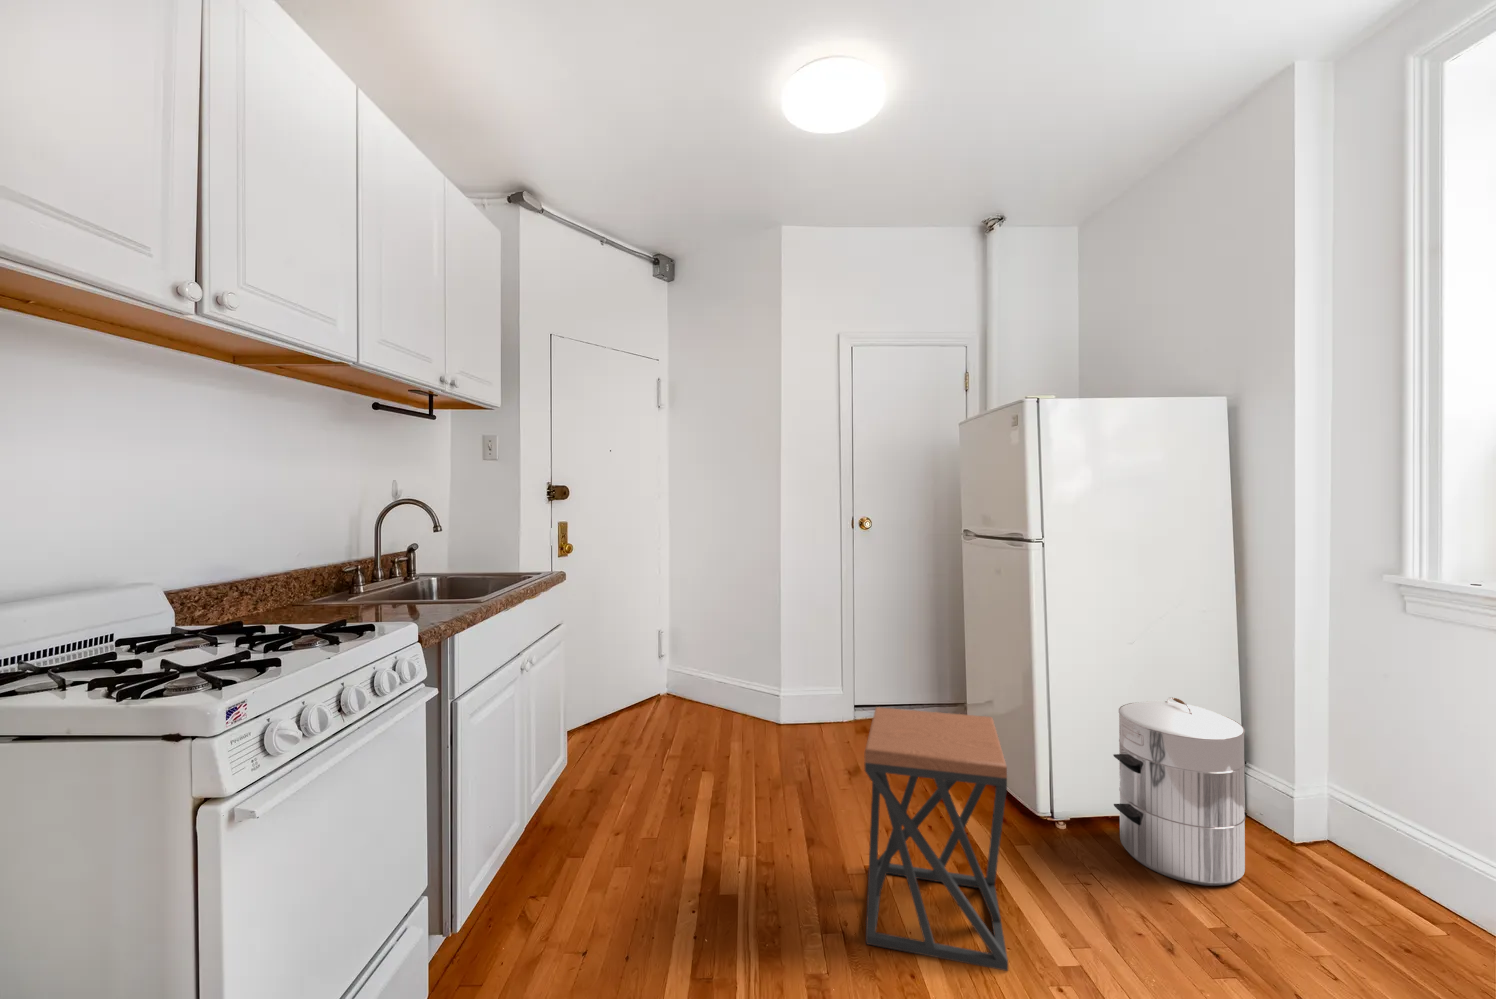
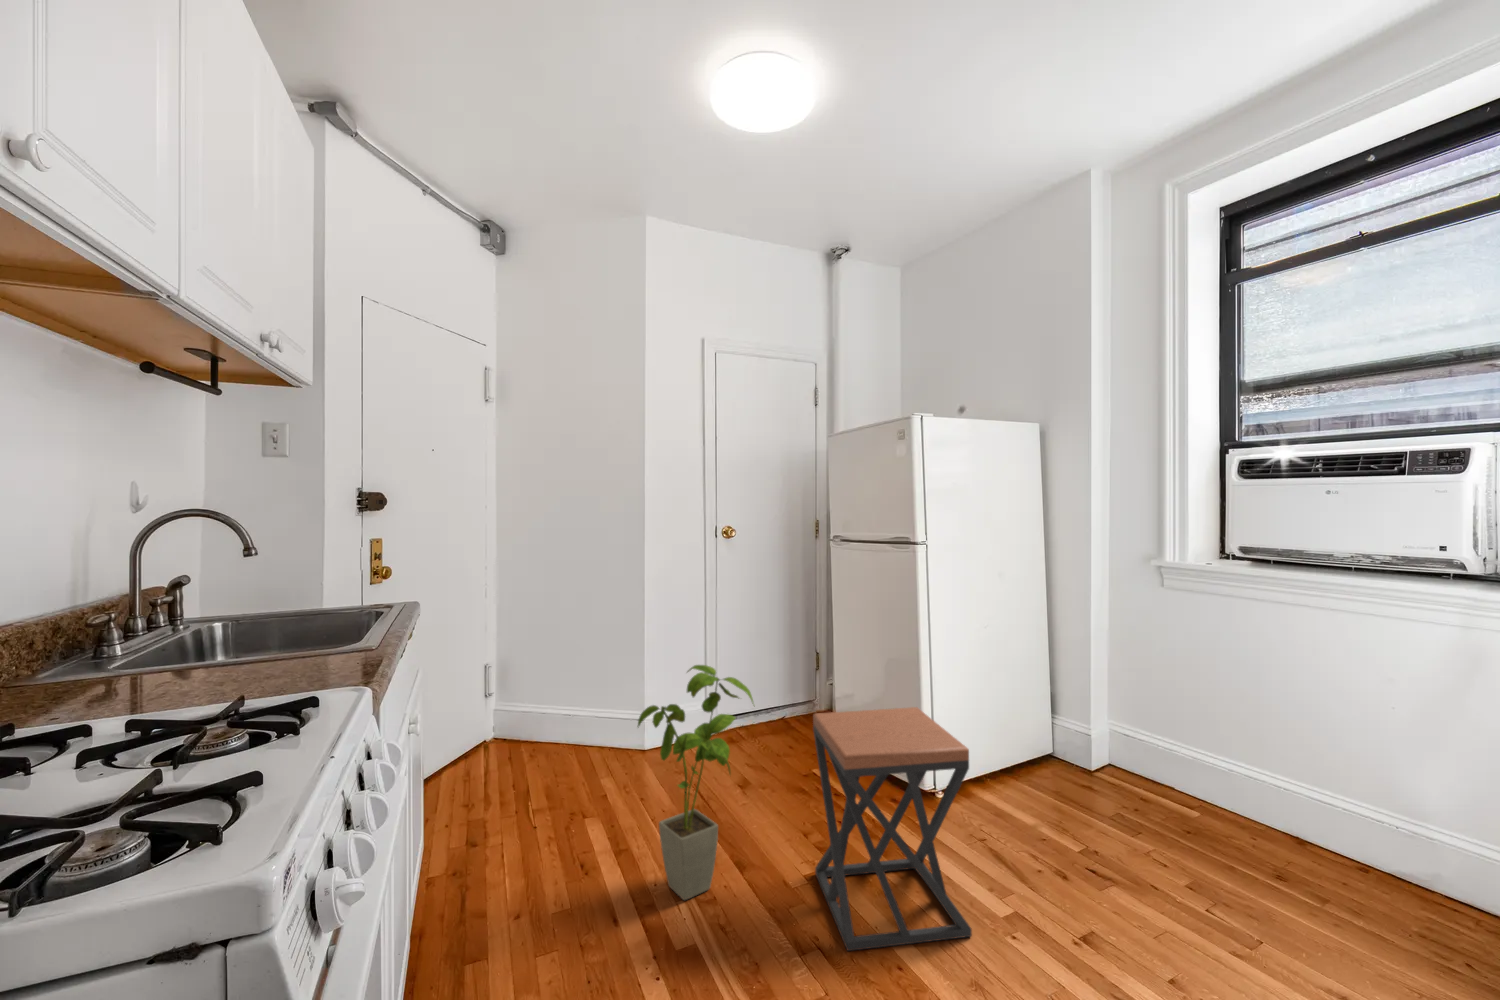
house plant: none [709,646,812,859] -> present [638,665,753,900]
waste bin: present [1113,697,1247,886] -> none [984,670,1080,822]

